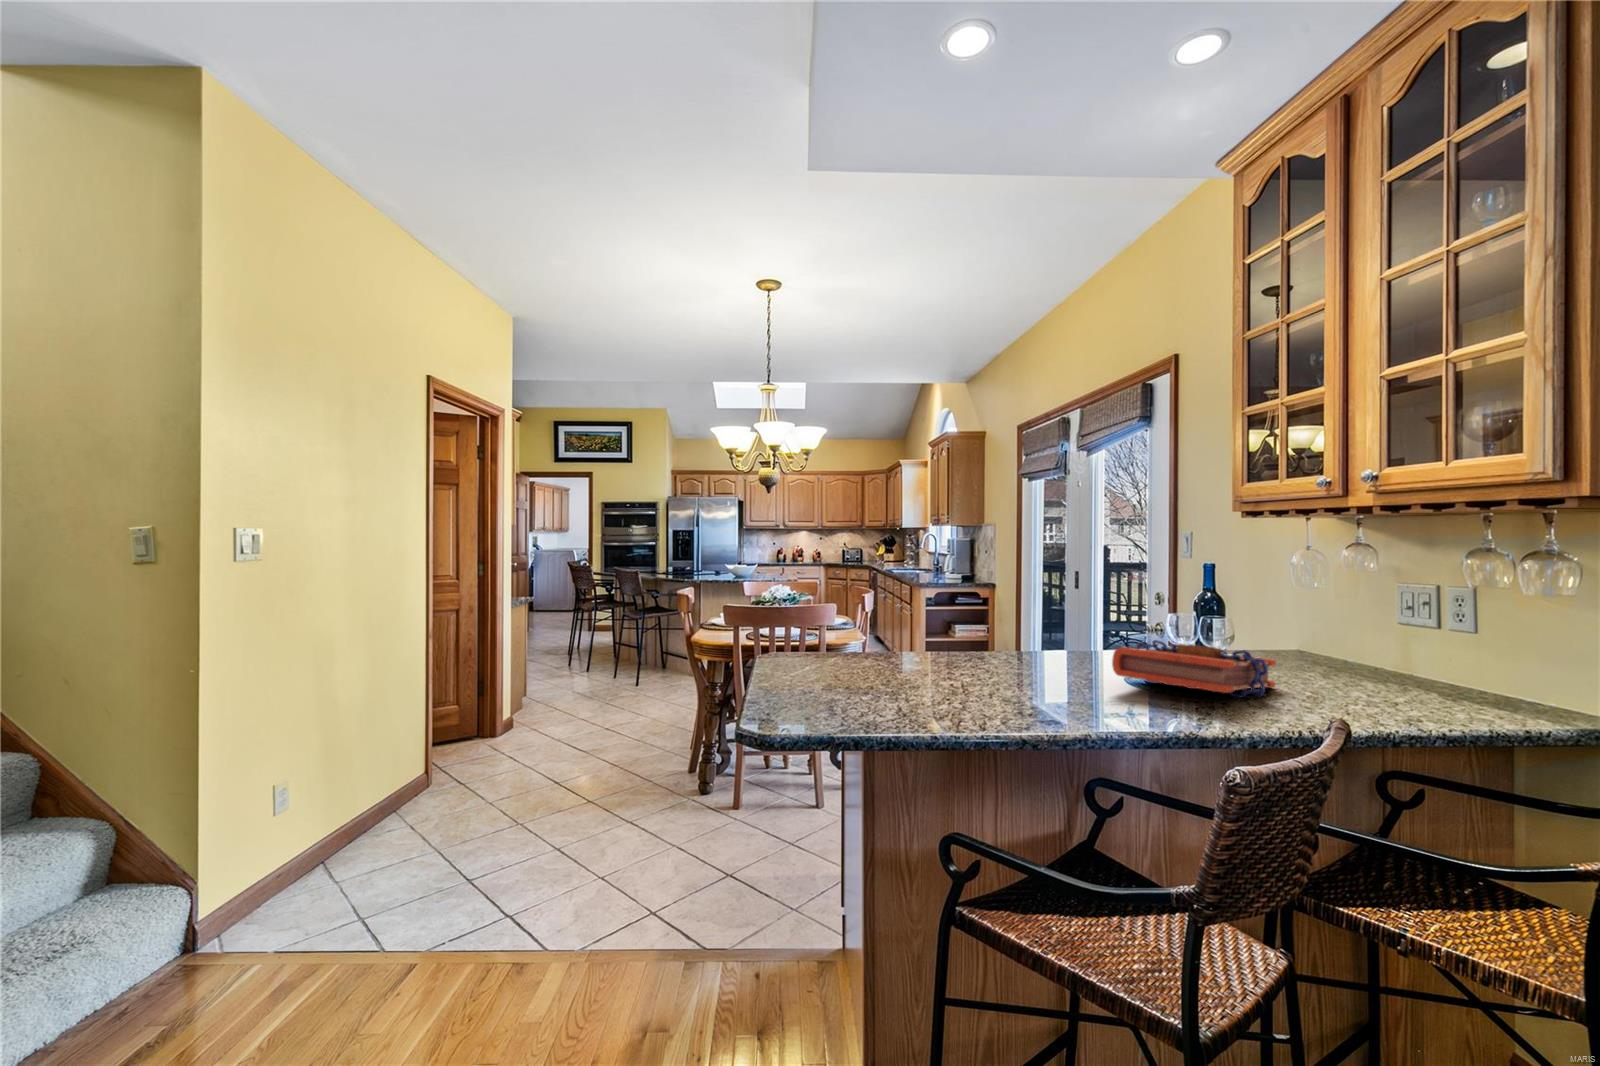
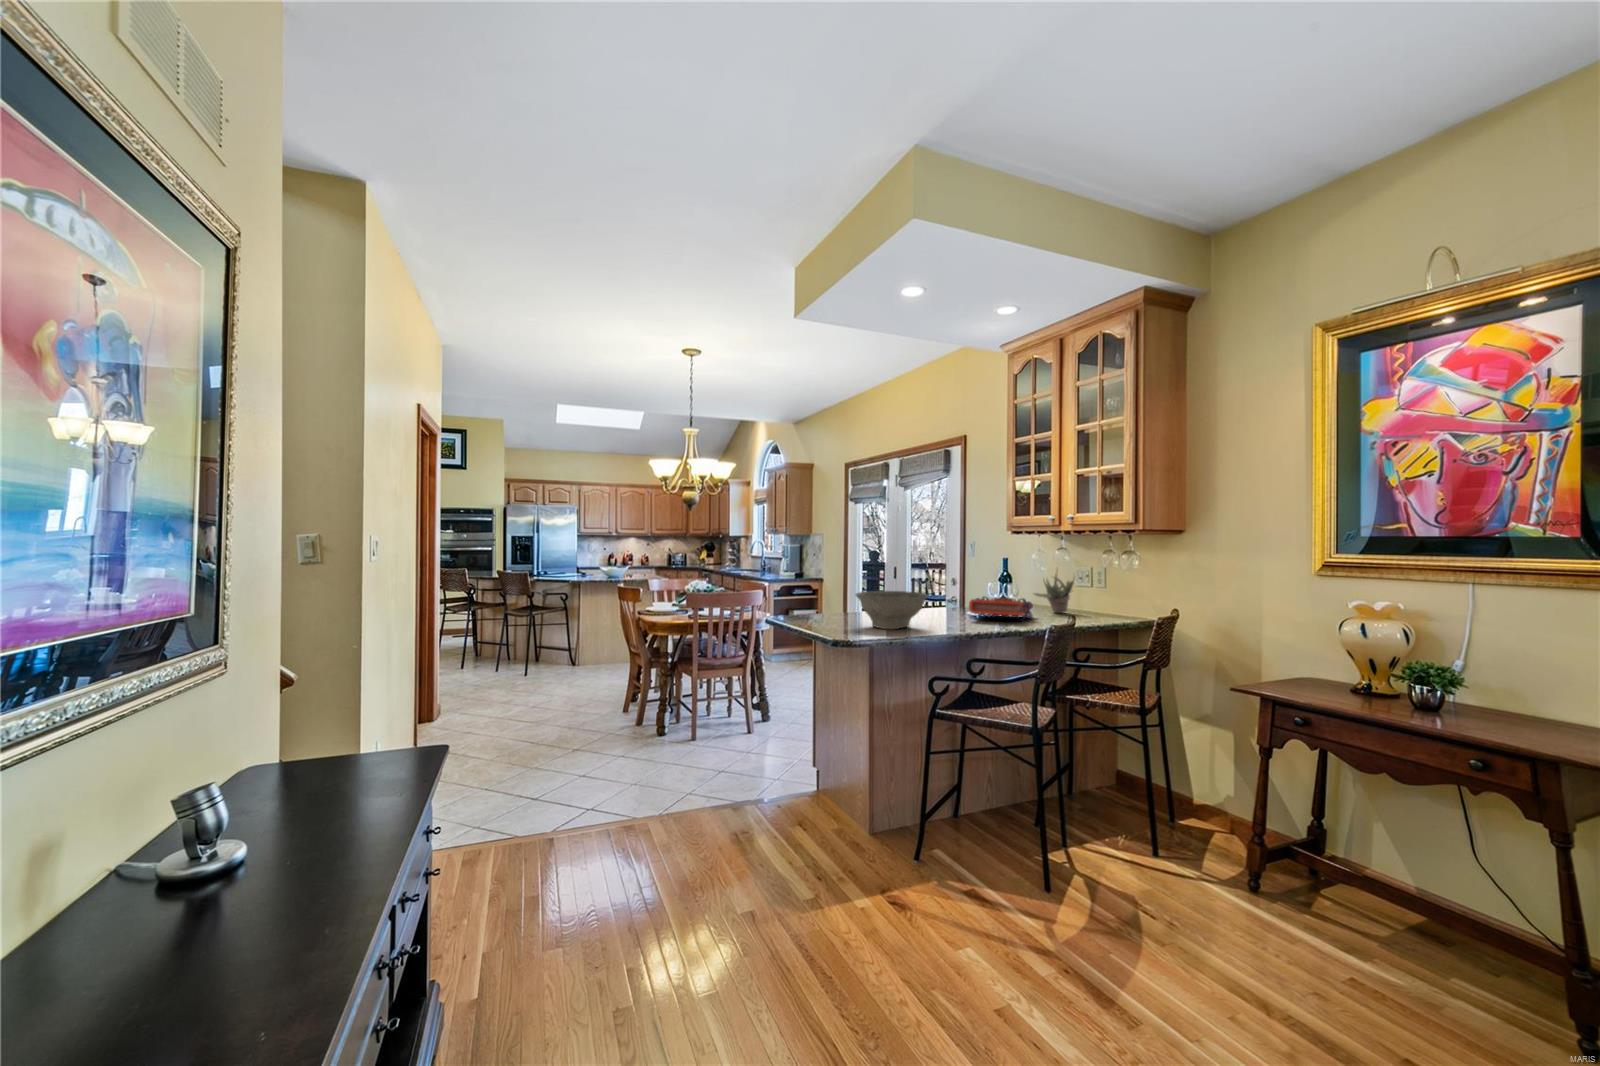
succulent plant: none [1281,583,1388,678] -> present [1034,573,1074,613]
bowl: none [847,624,995,709] -> present [856,591,928,629]

